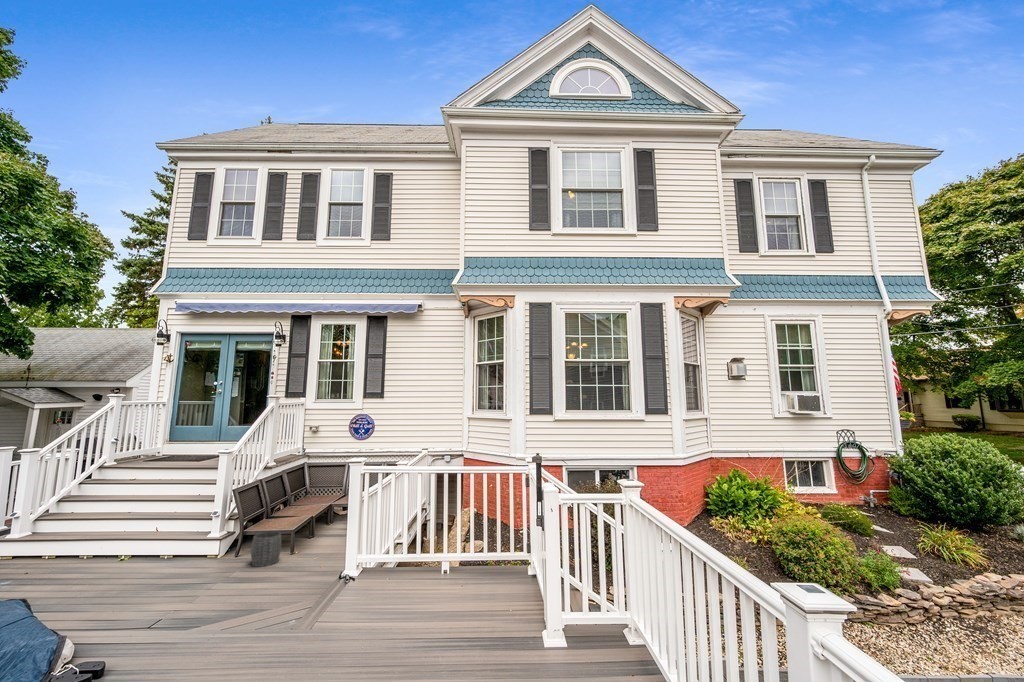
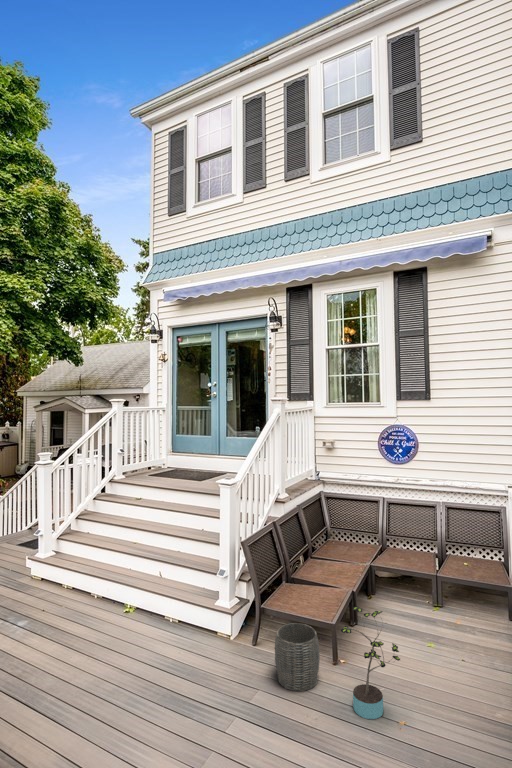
potted plant: none [293,511,326,567] -> present [341,606,400,719]

